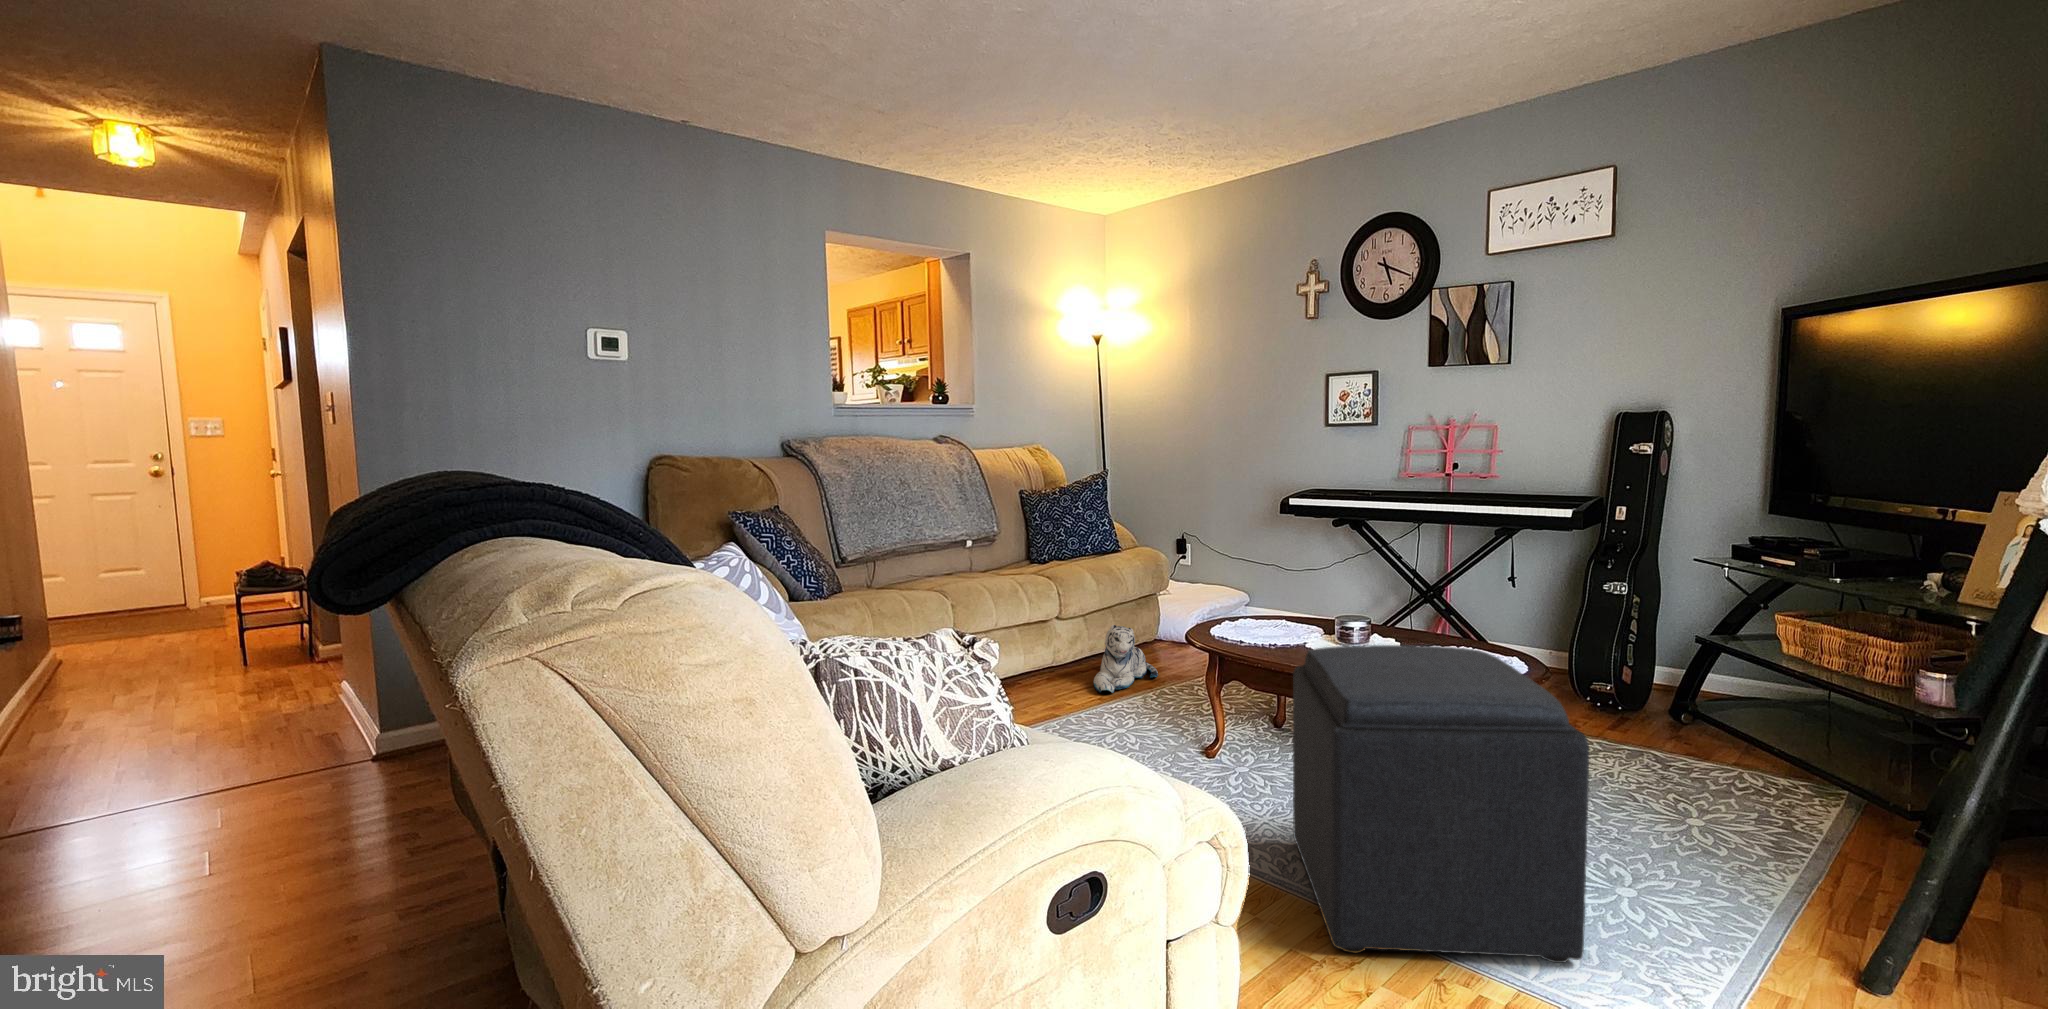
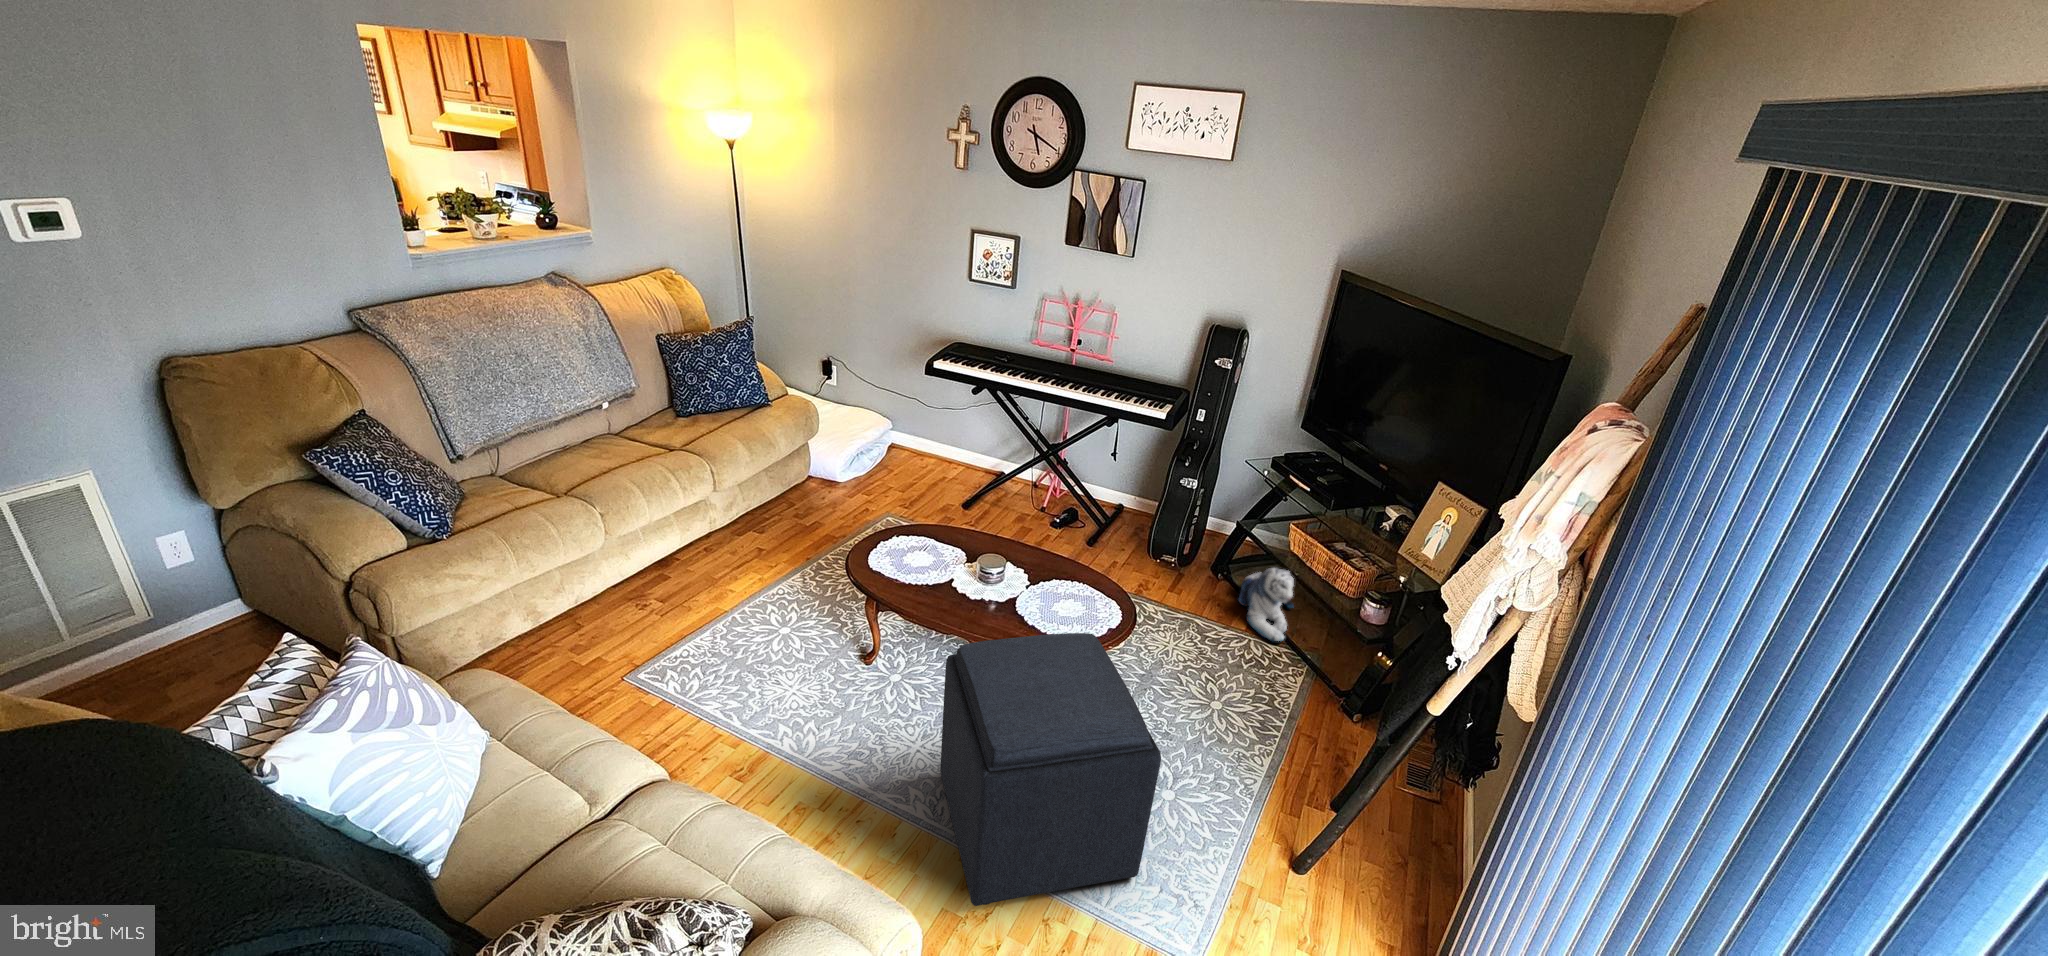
plush toy: present [1093,625,1158,693] -> present [1238,568,1294,641]

